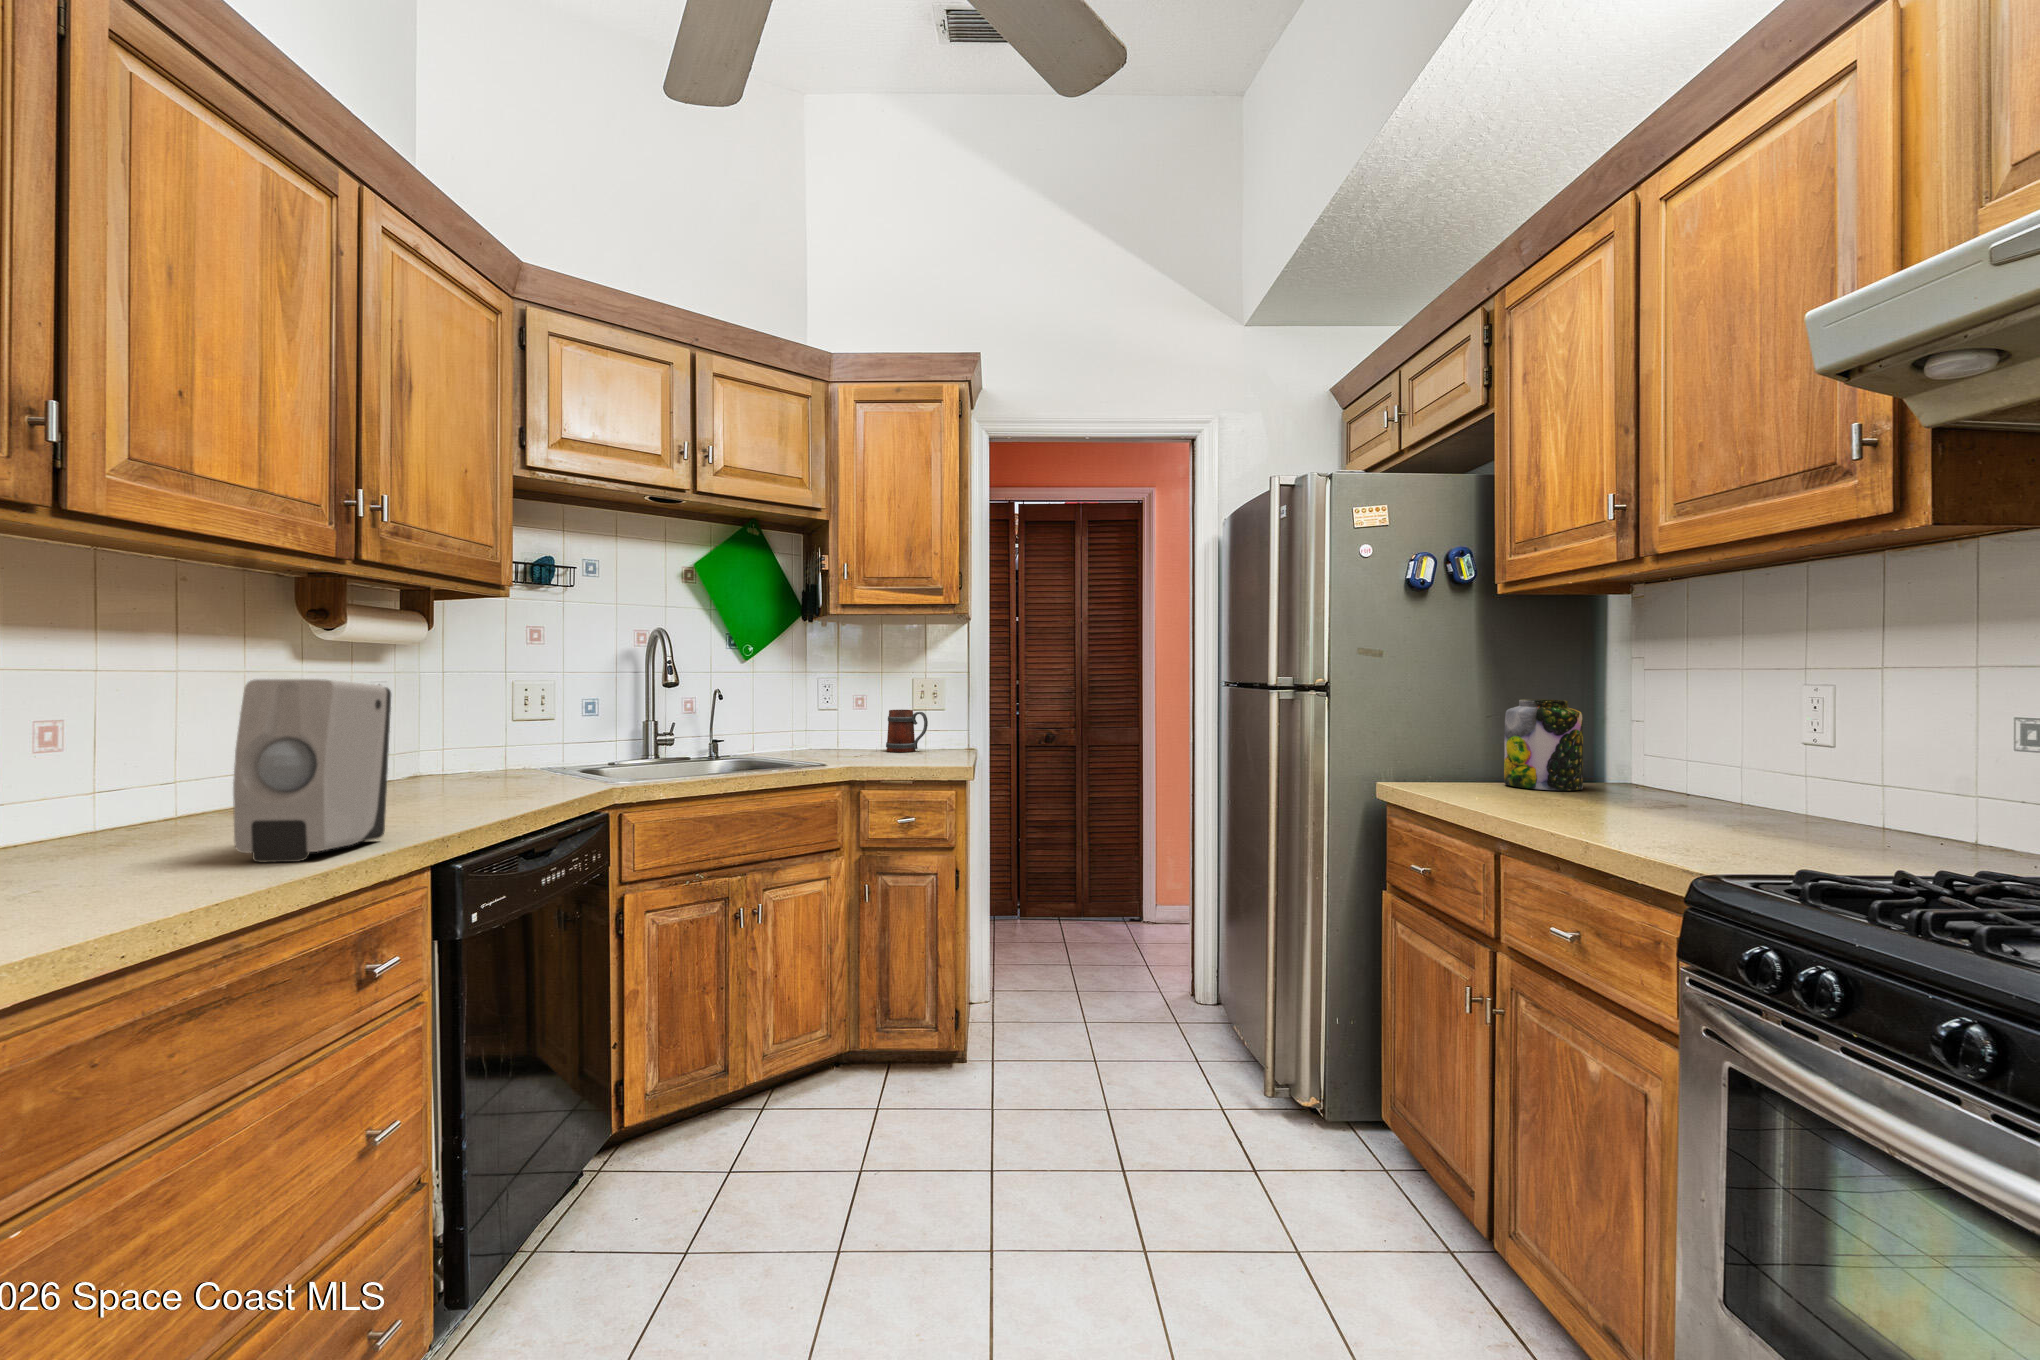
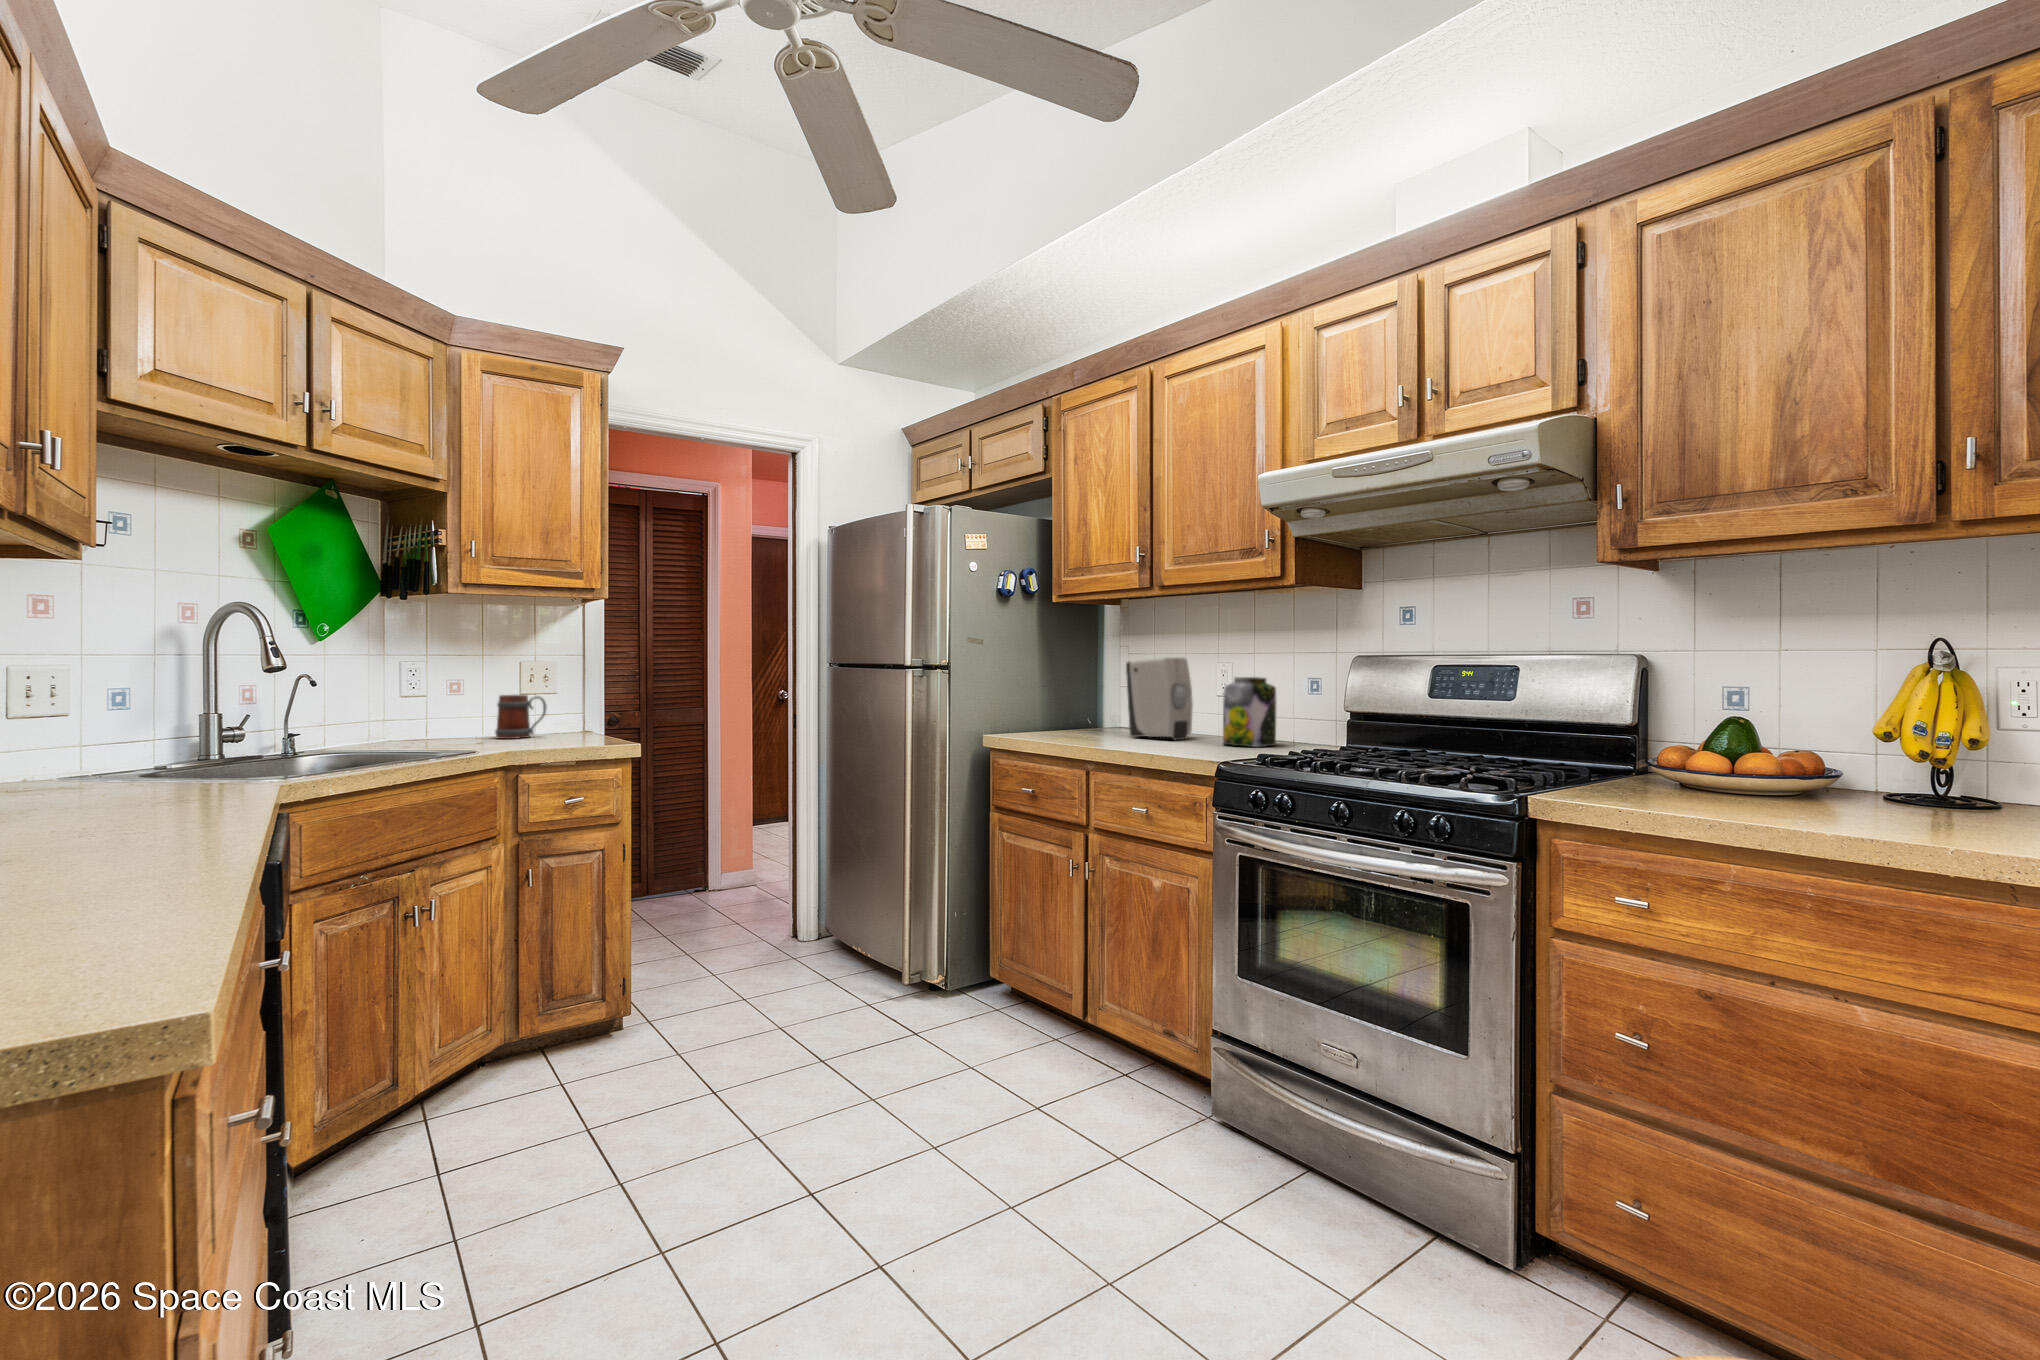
soap dispenser: present [233,679,391,862] -> present [1126,658,1193,740]
jar: present [1504,699,1583,791] -> present [1223,677,1276,747]

